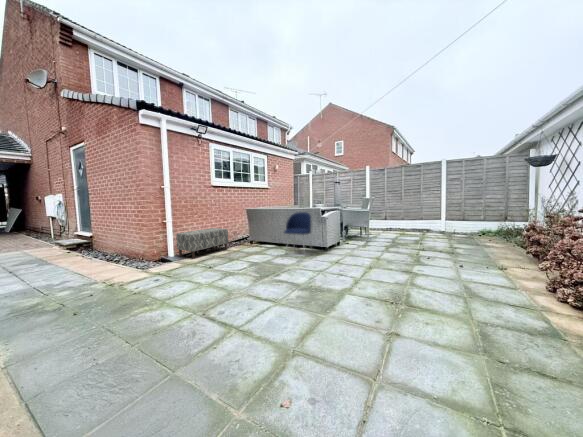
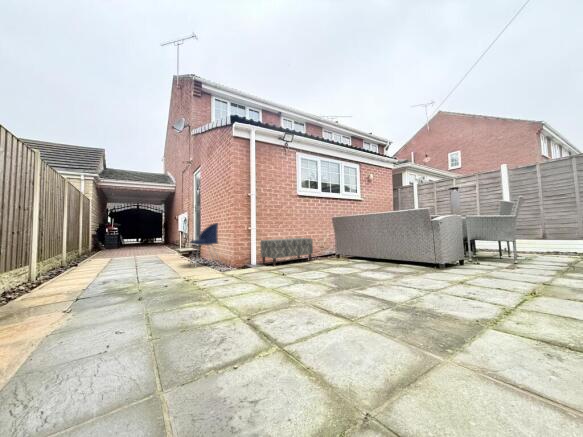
chair: present [284,212,311,243] -> present [190,223,221,264]

